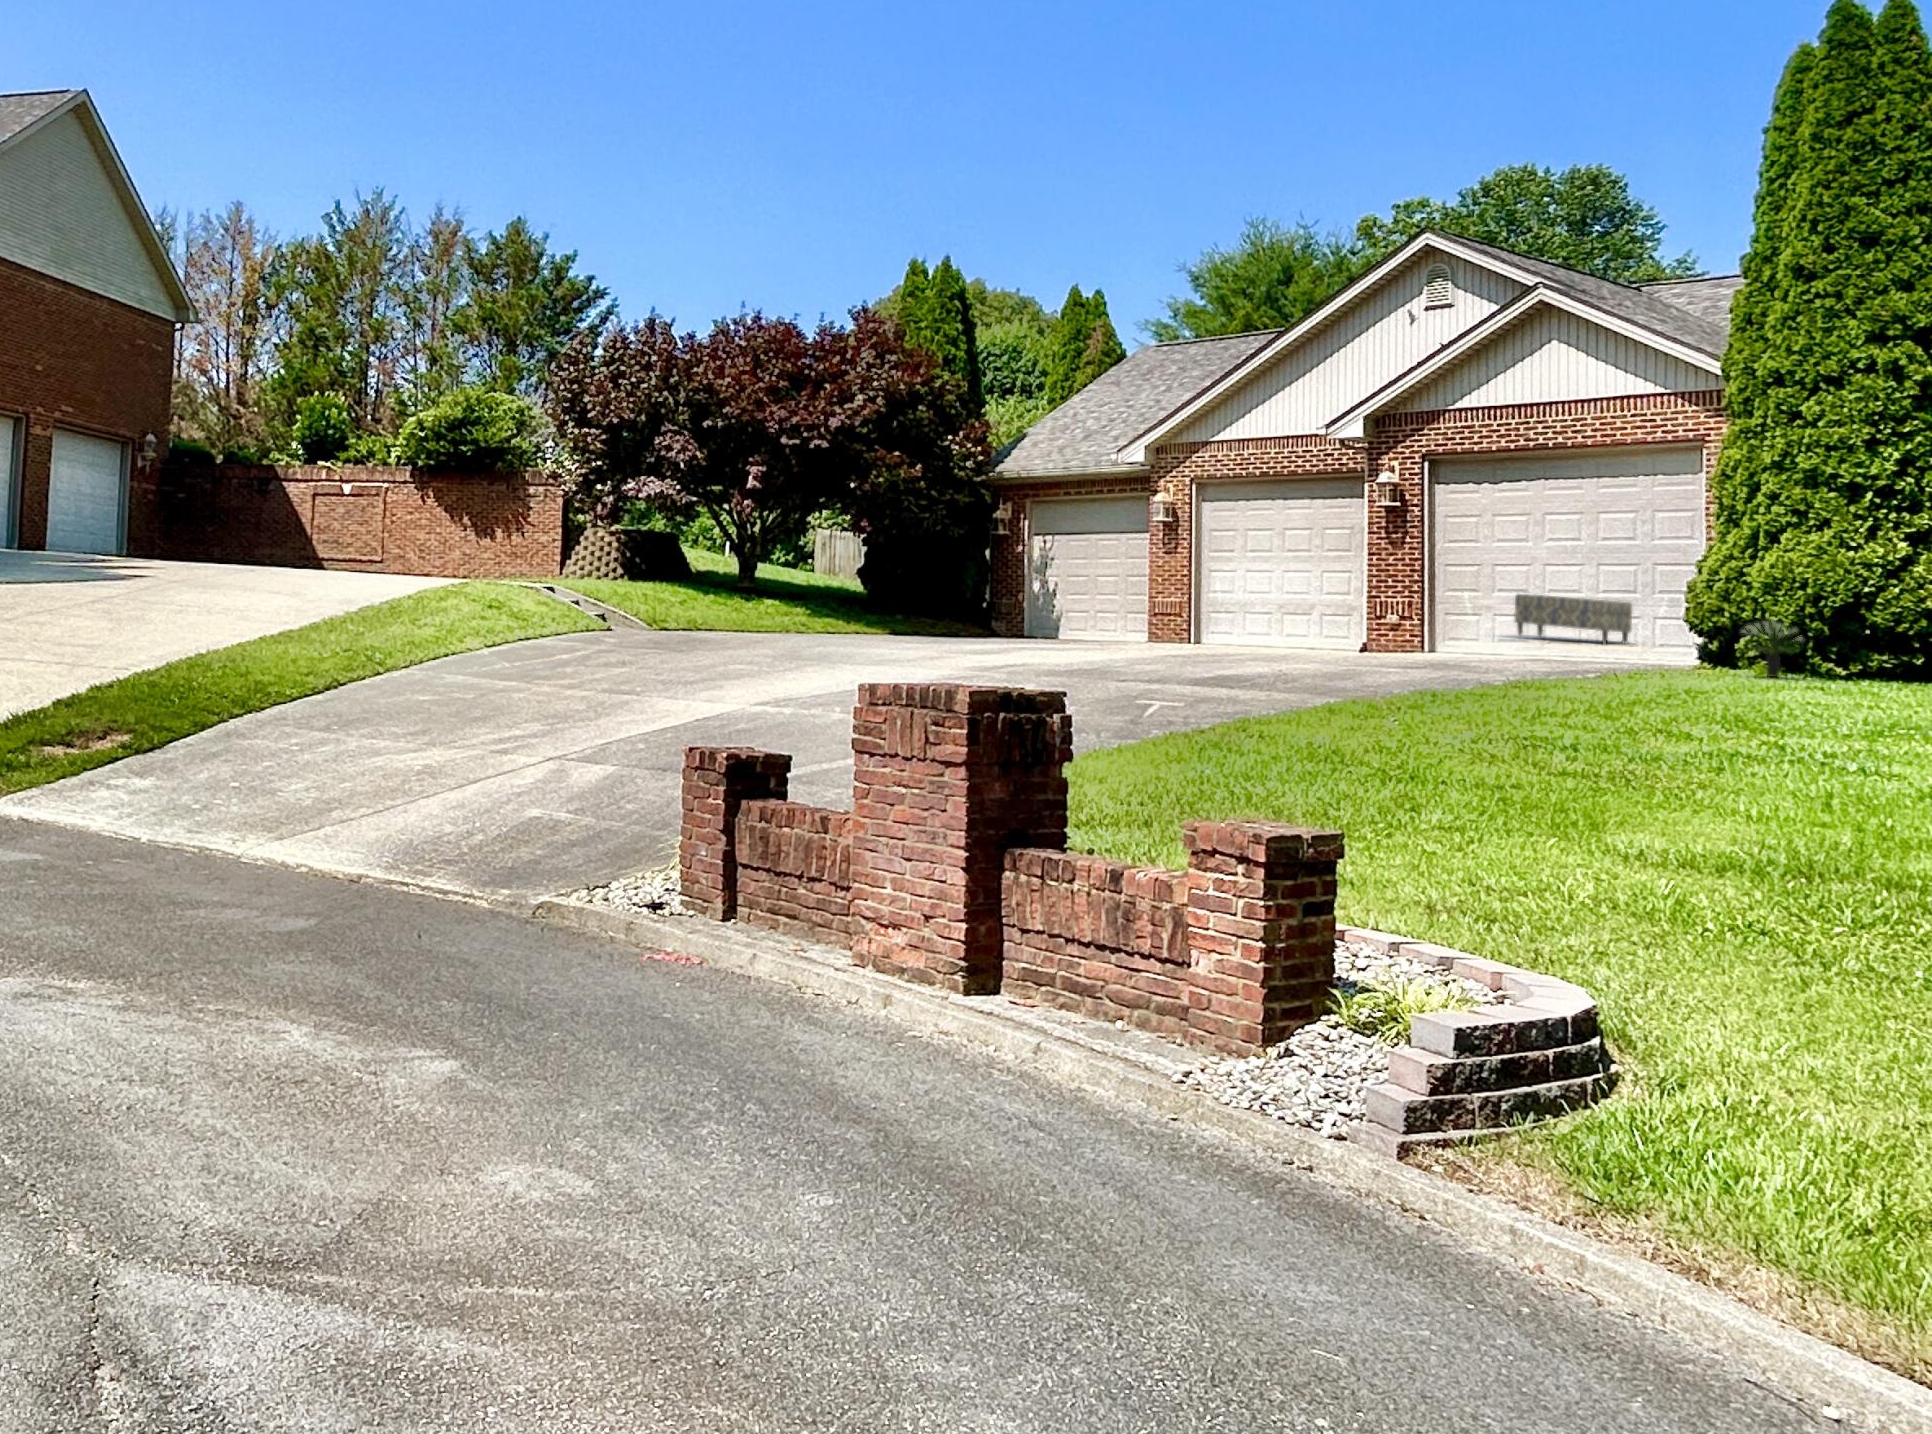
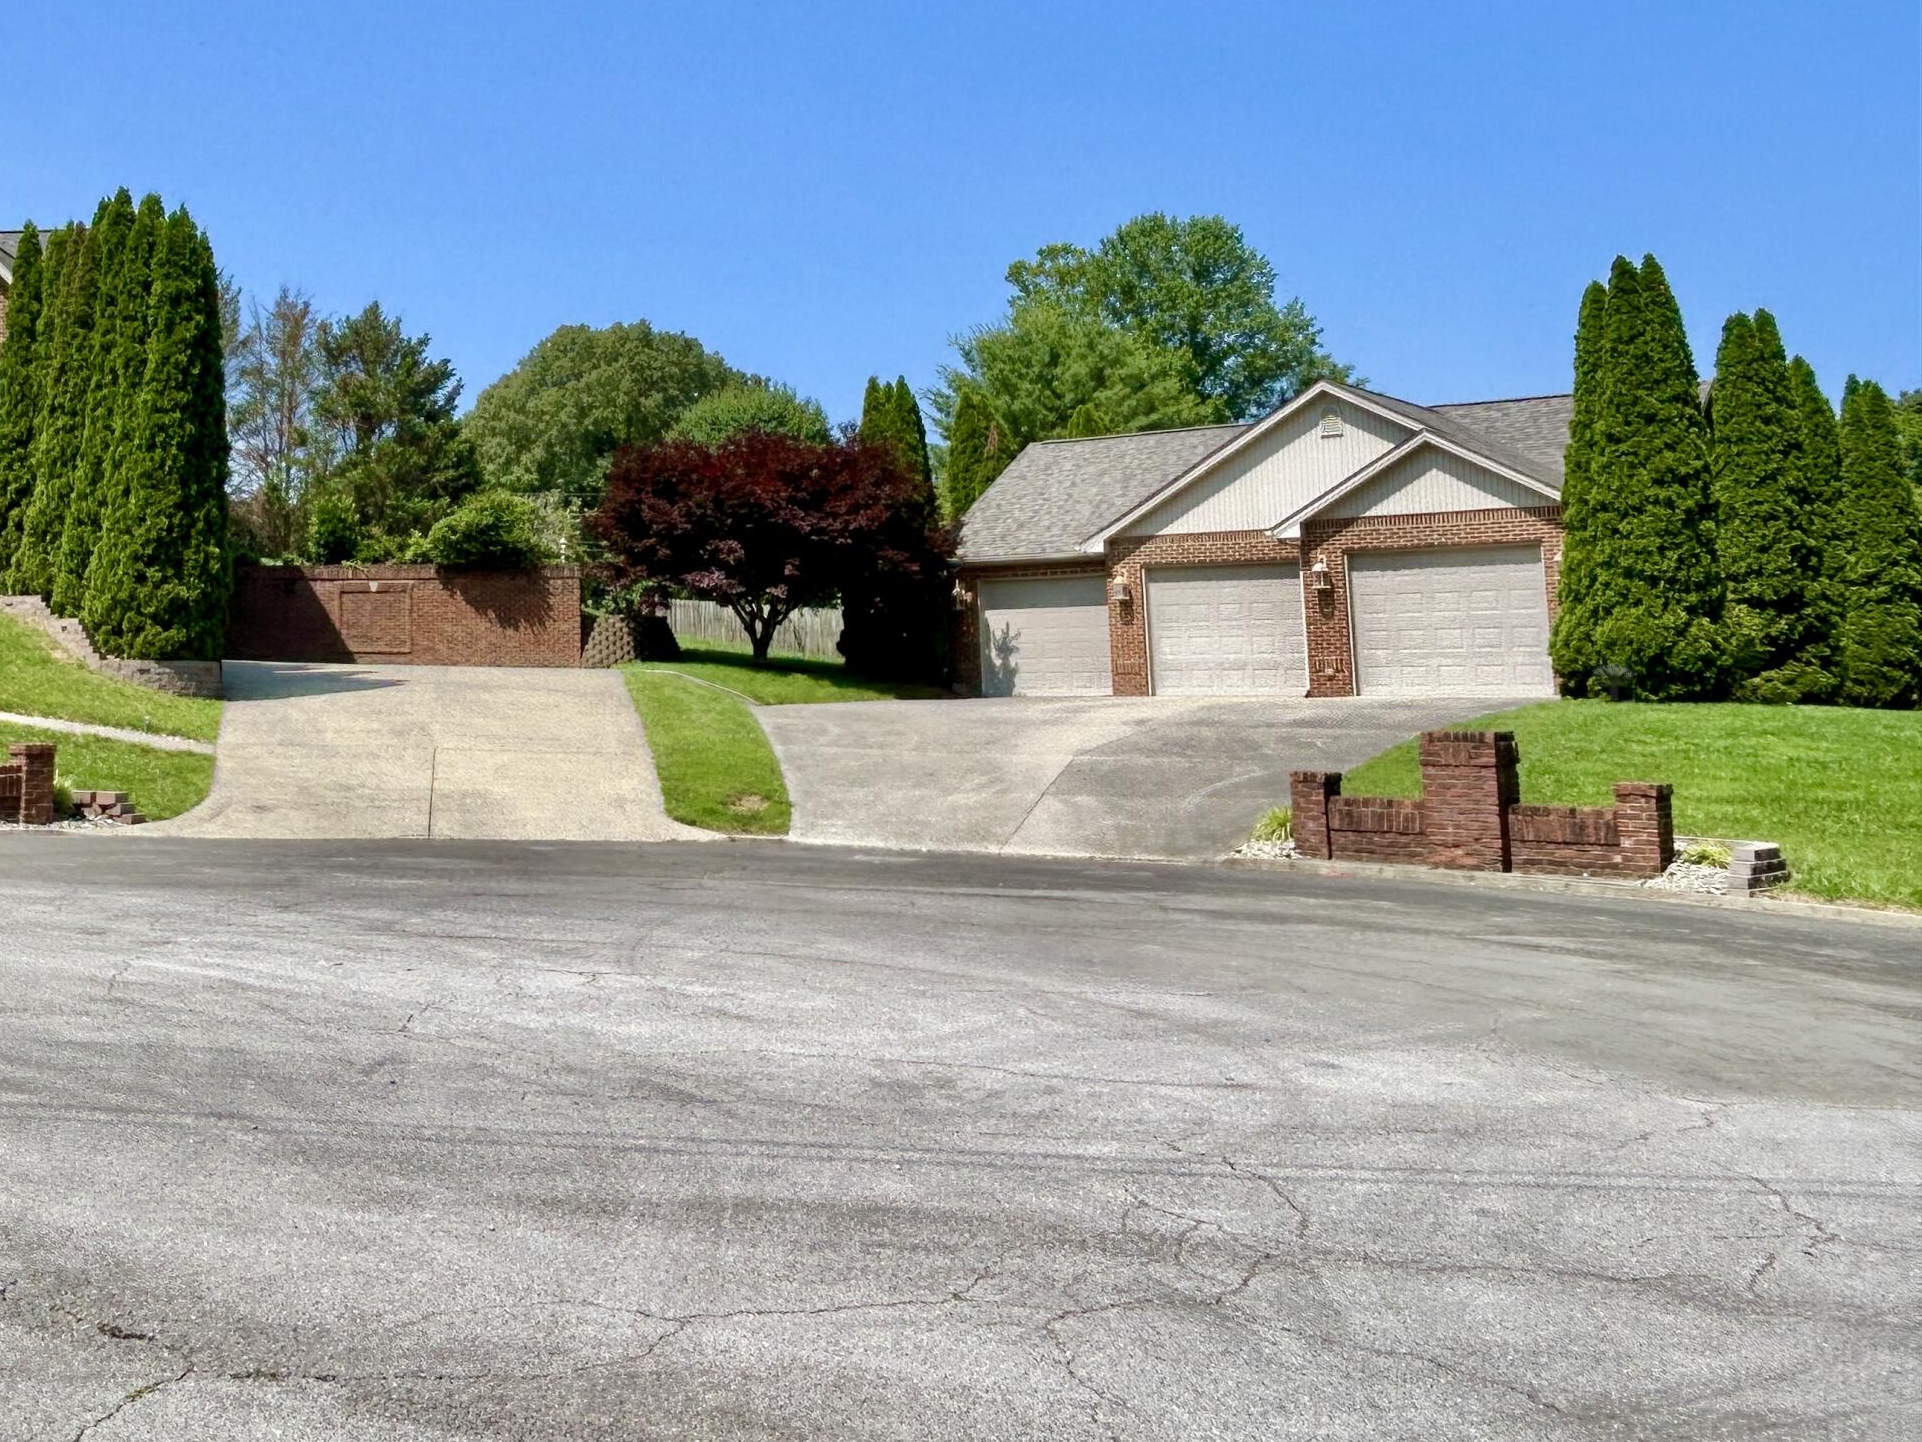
bench: present [1515,594,1632,644] -> none [1410,649,1487,683]

